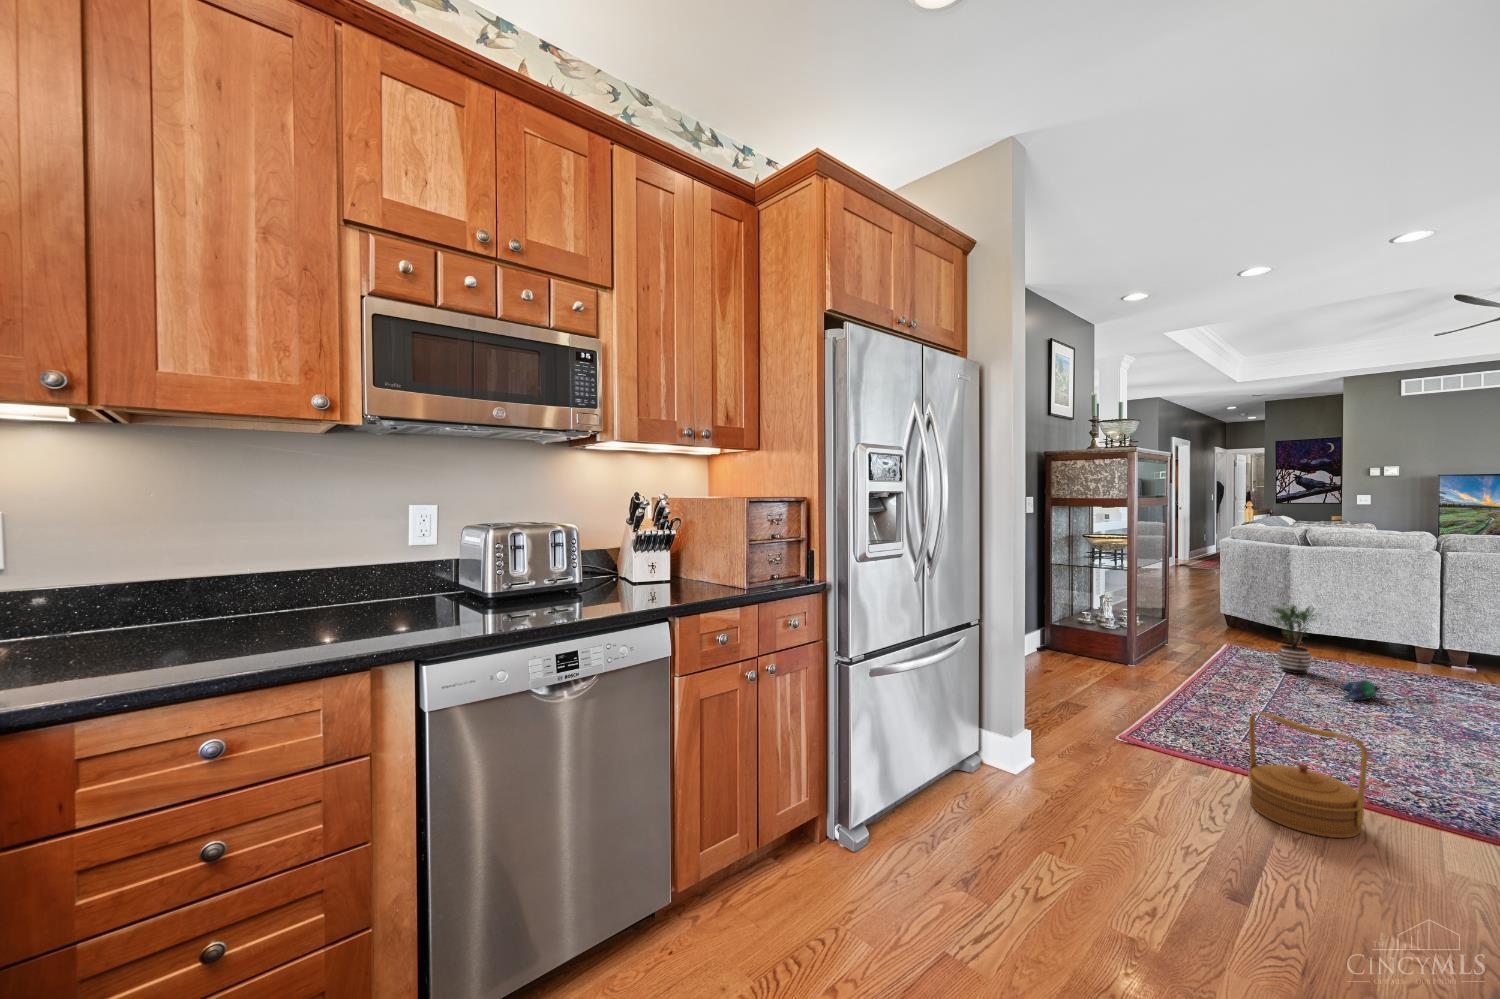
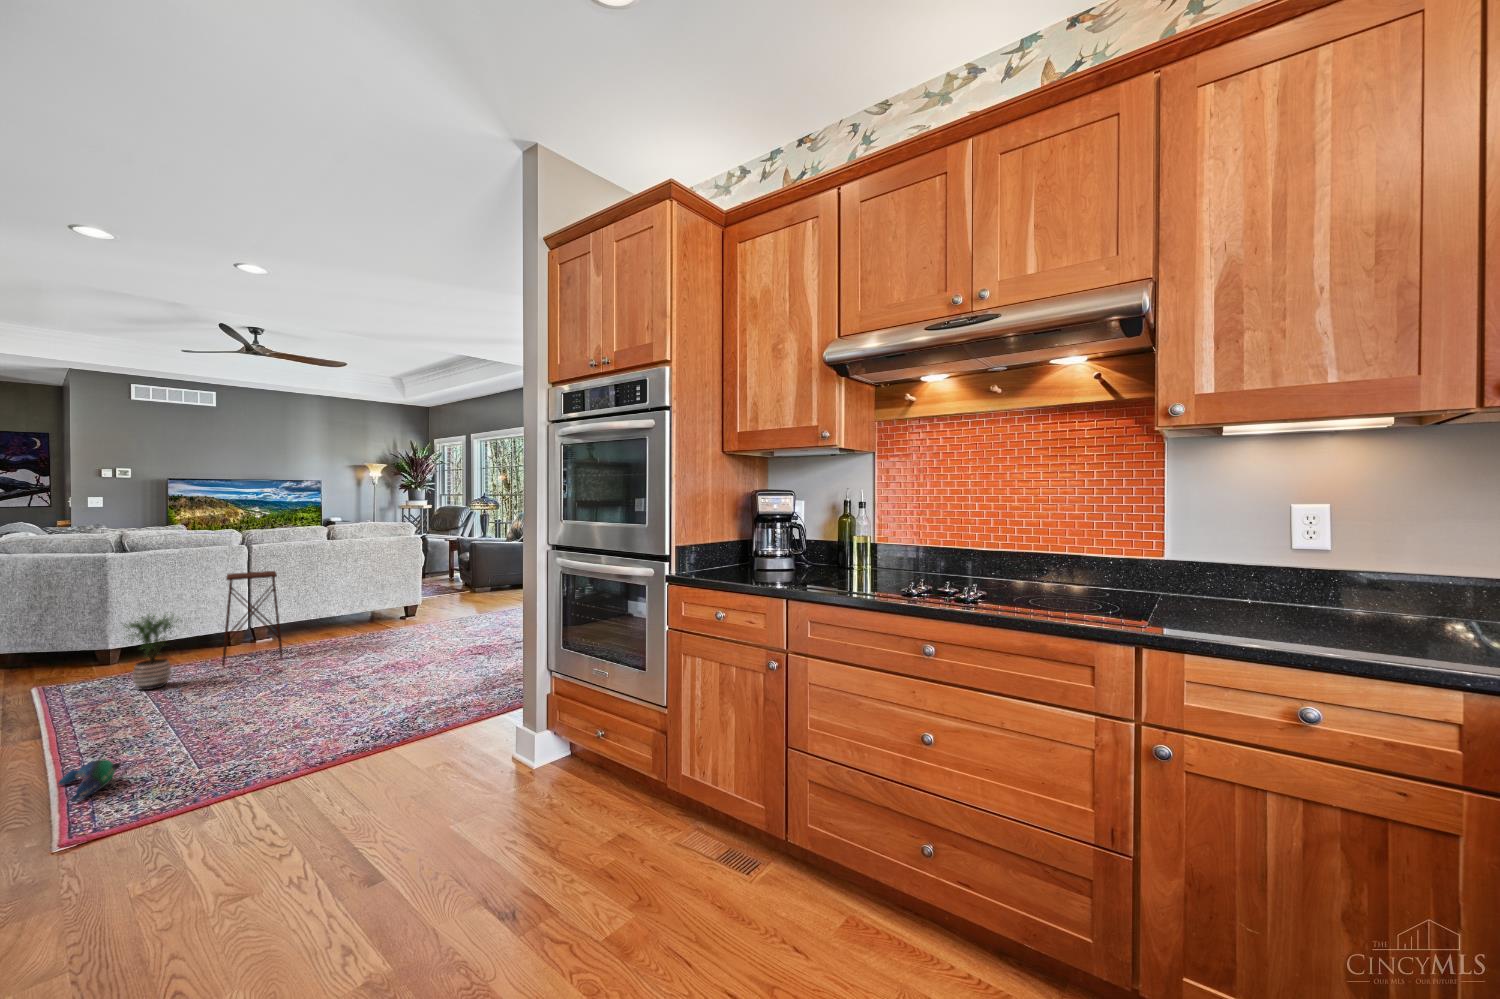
side table: none [1372,580,1464,691] -> present [222,571,283,667]
plush toy: present [1341,680,1380,700] -> present [58,760,121,802]
basket: present [1248,712,1368,838] -> none [270,701,377,813]

